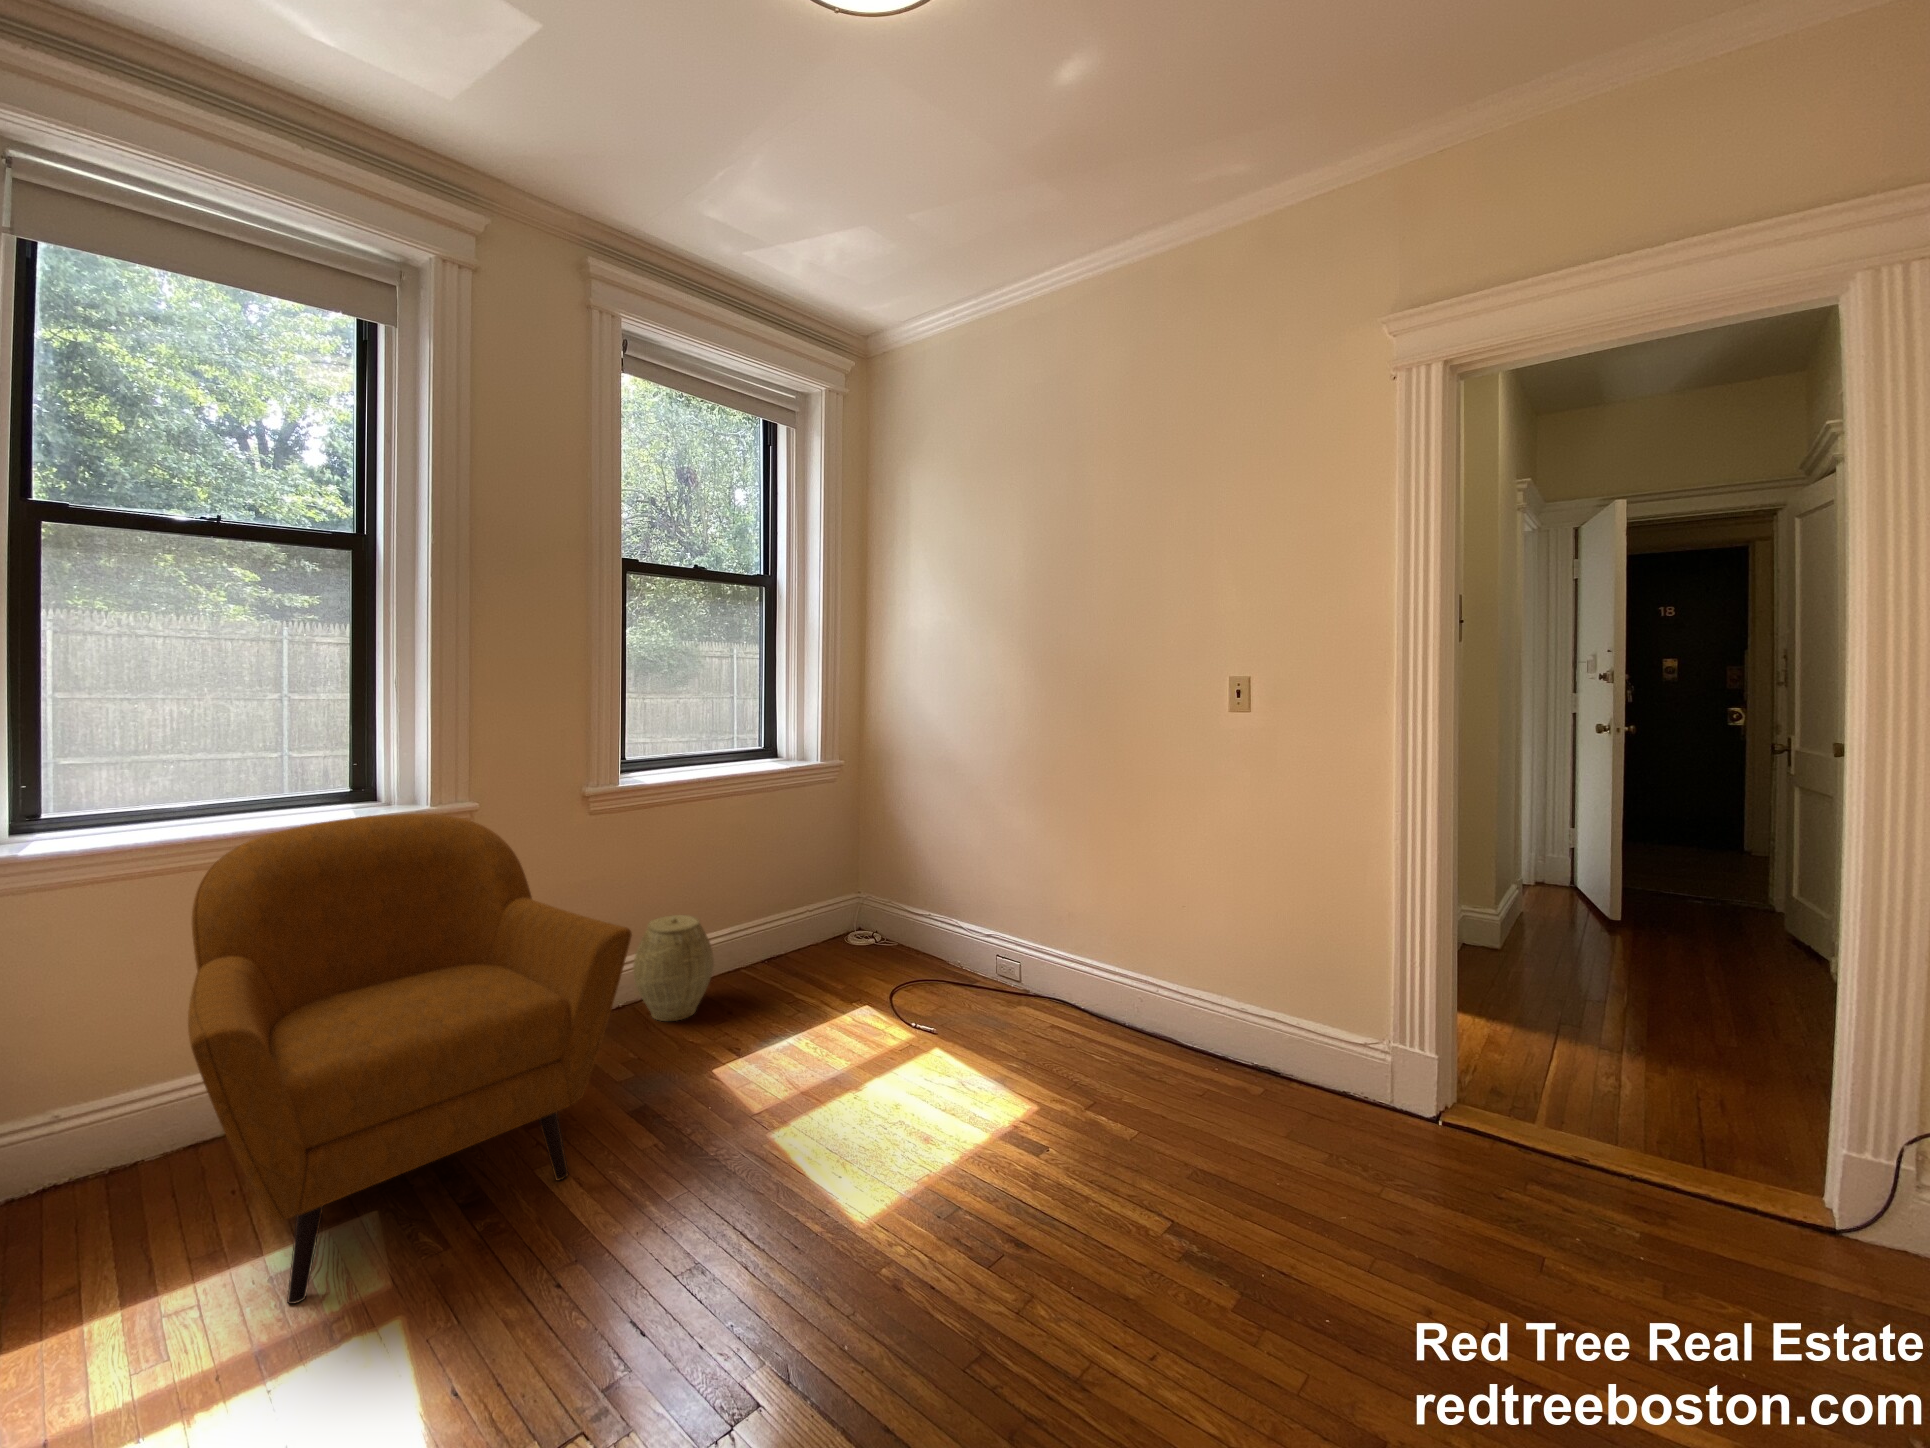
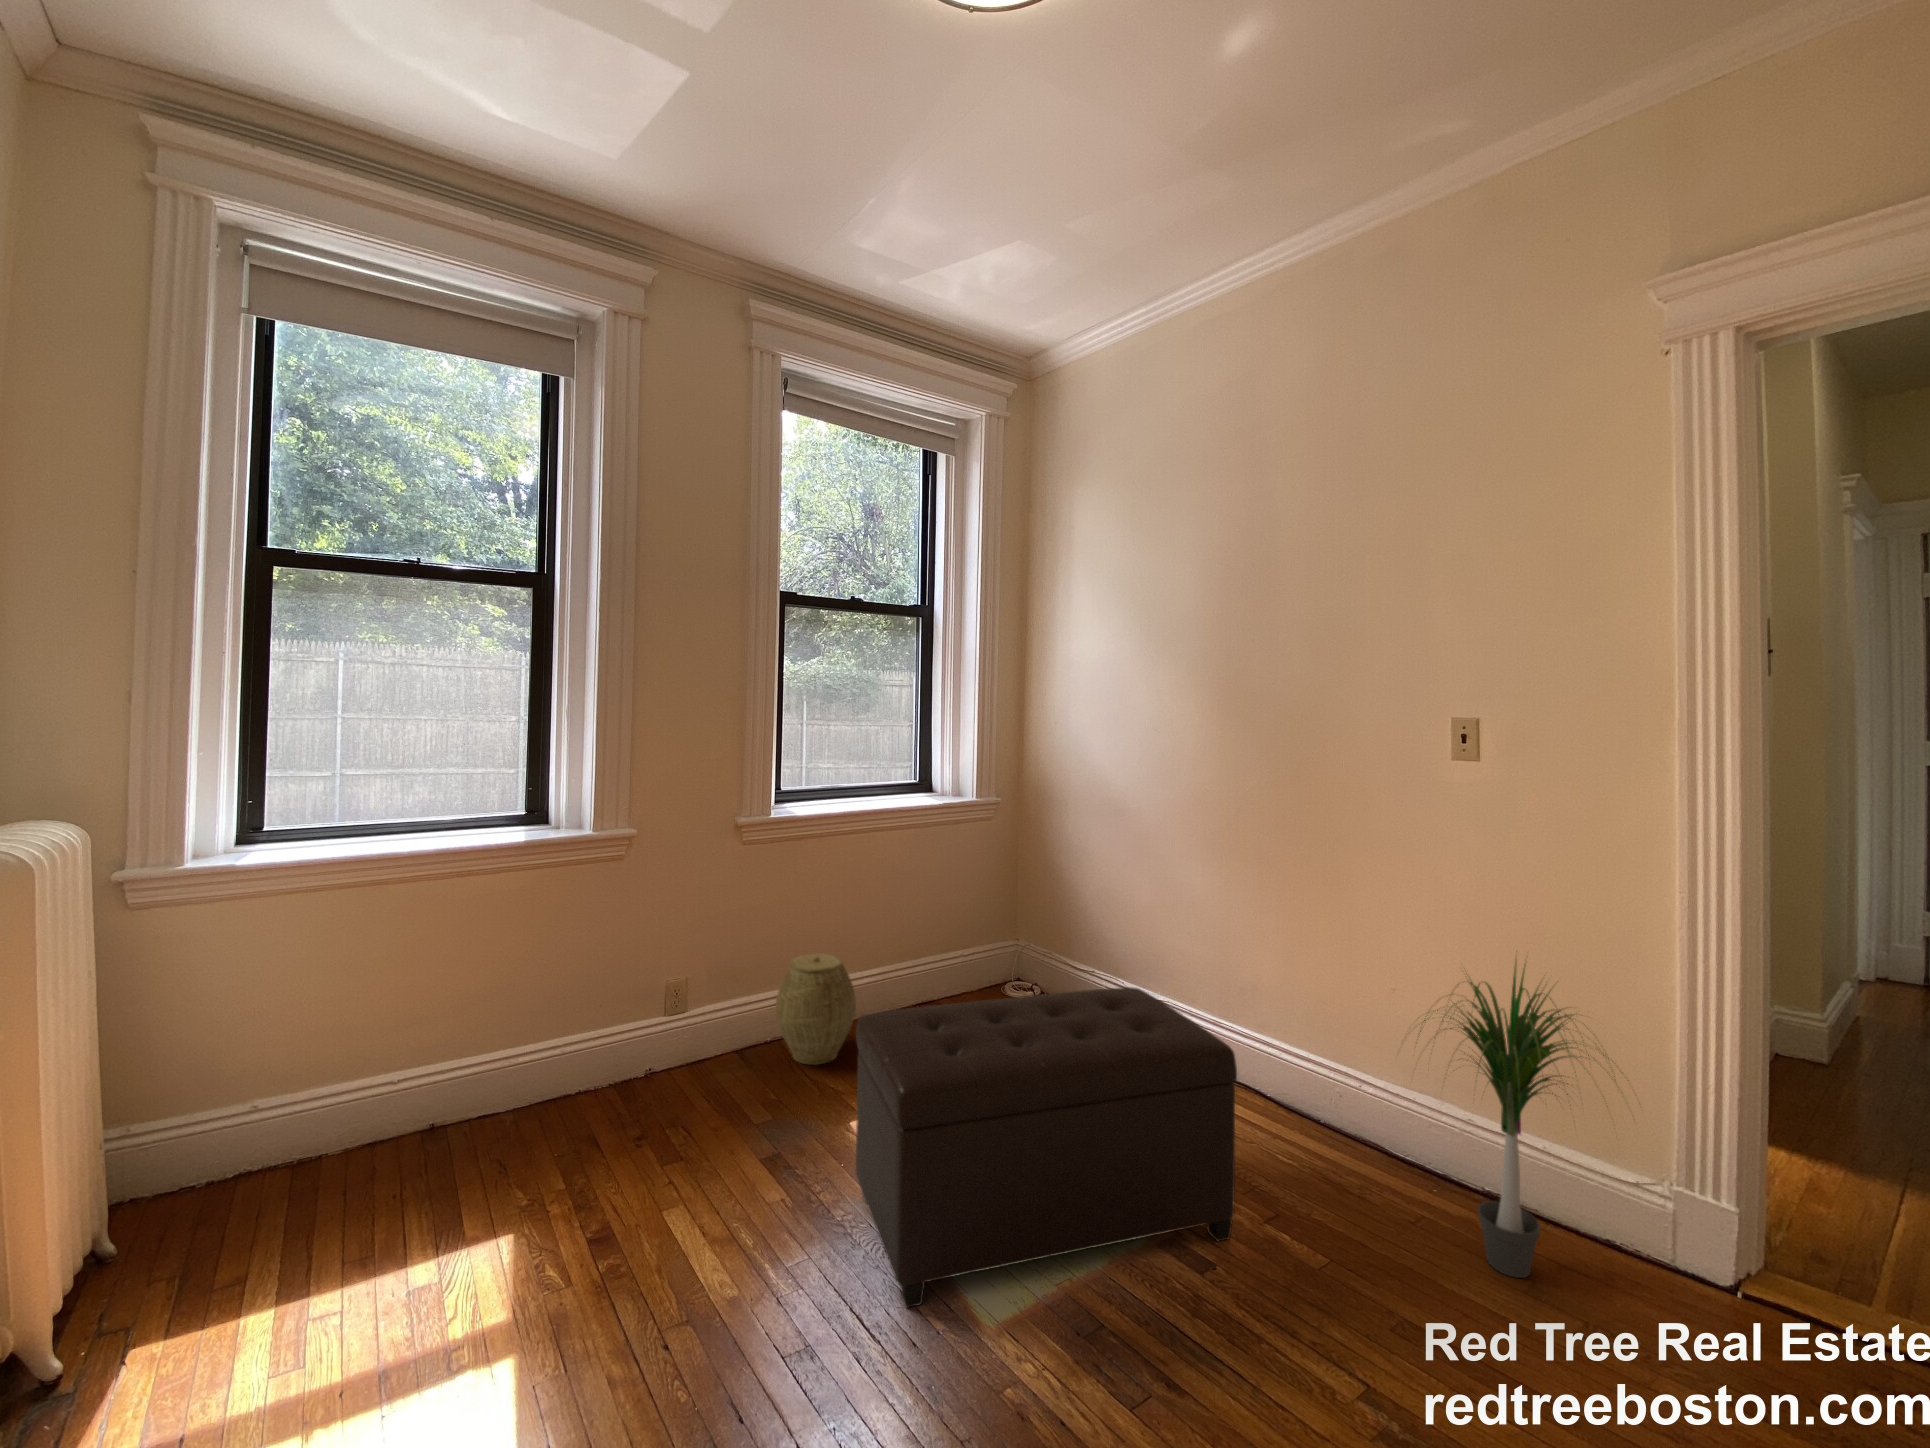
armchair: present [188,814,632,1304] -> none [338,839,759,1323]
potted plant: none [1184,865,1363,1125] -> present [1414,962,1623,1278]
ottoman: none [726,923,1063,1218] -> present [856,987,1237,1308]

